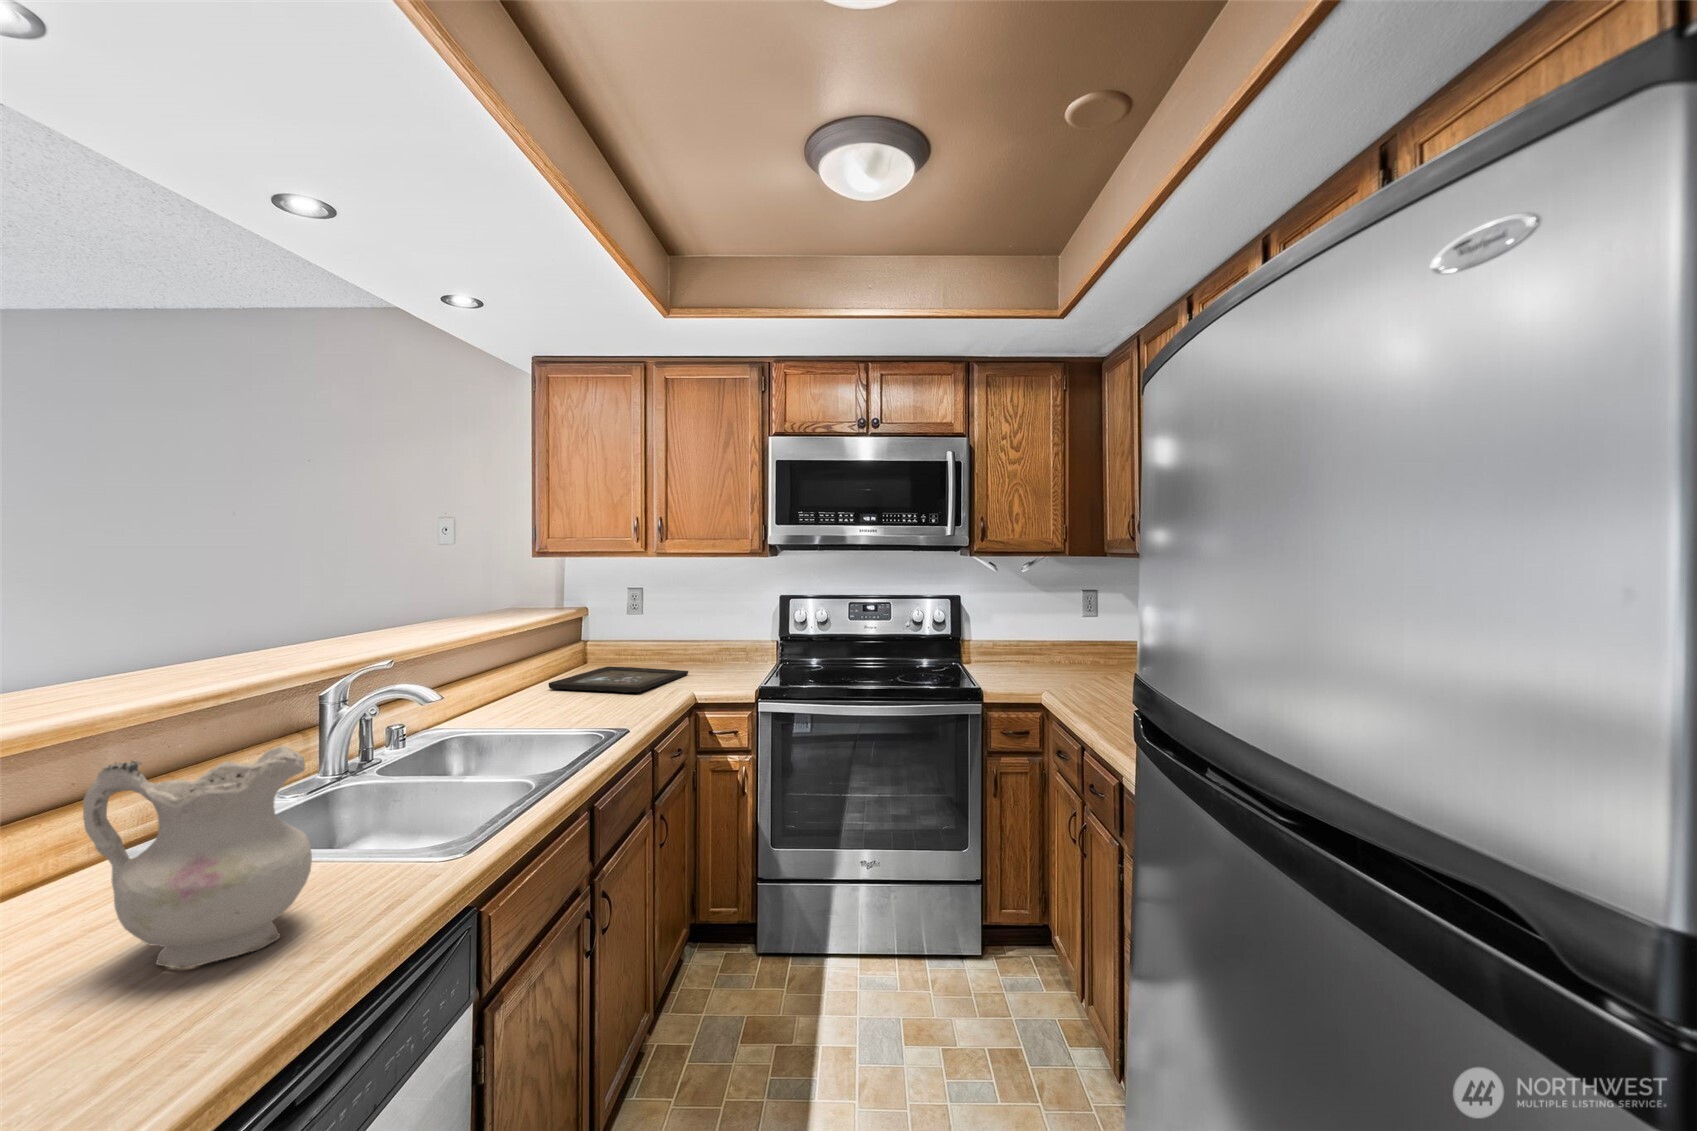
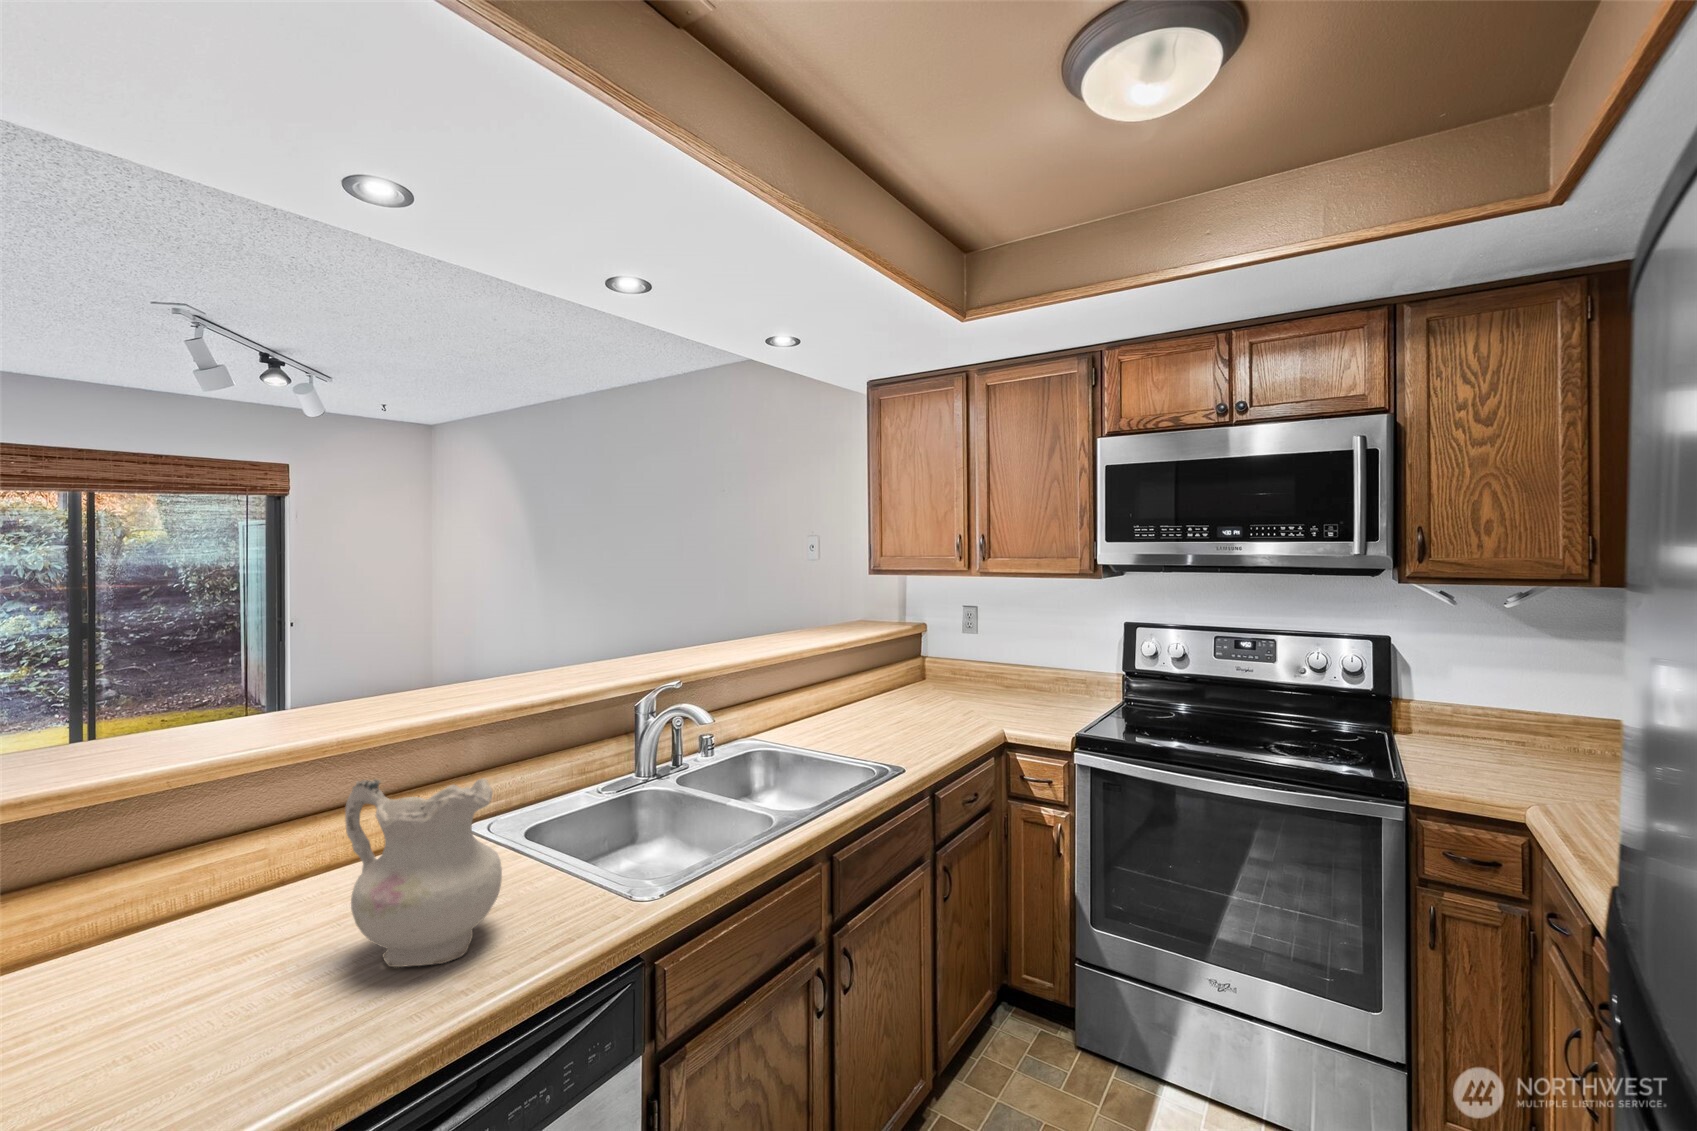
tray: present [548,666,688,692] -> none [867,689,1013,724]

